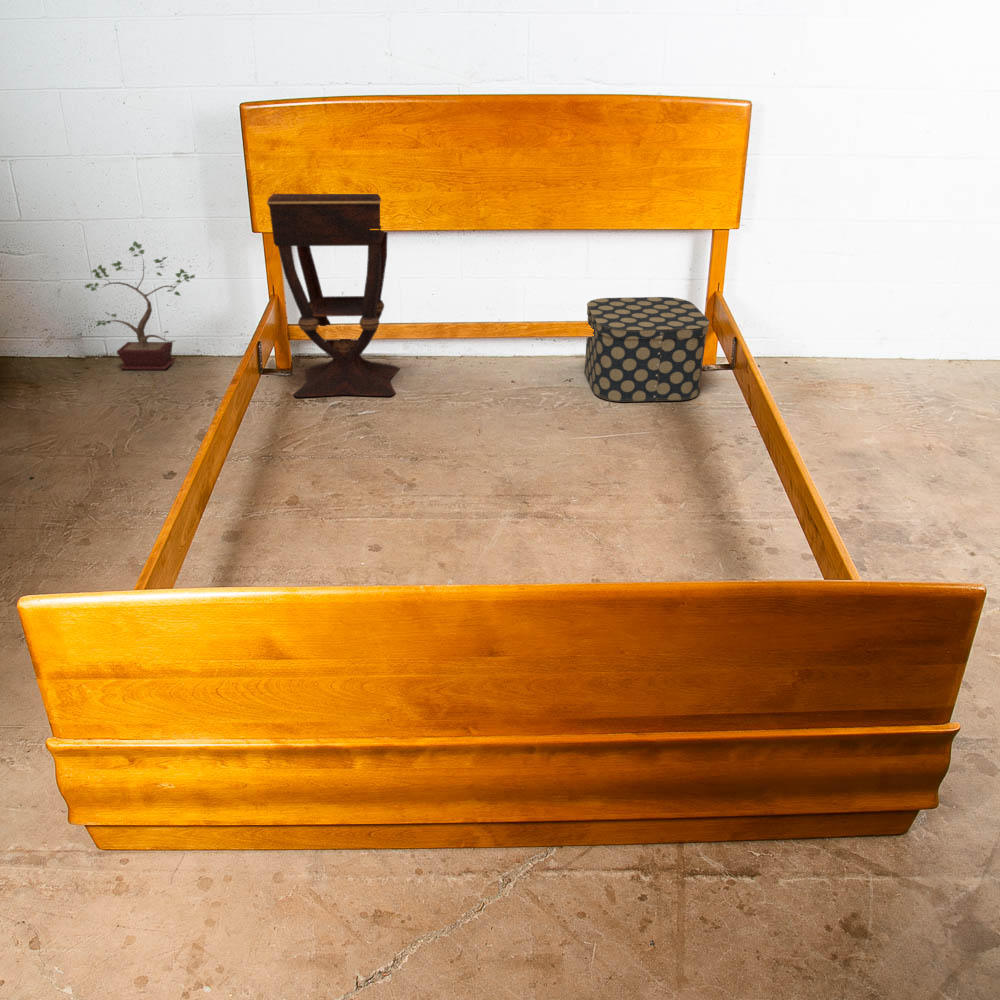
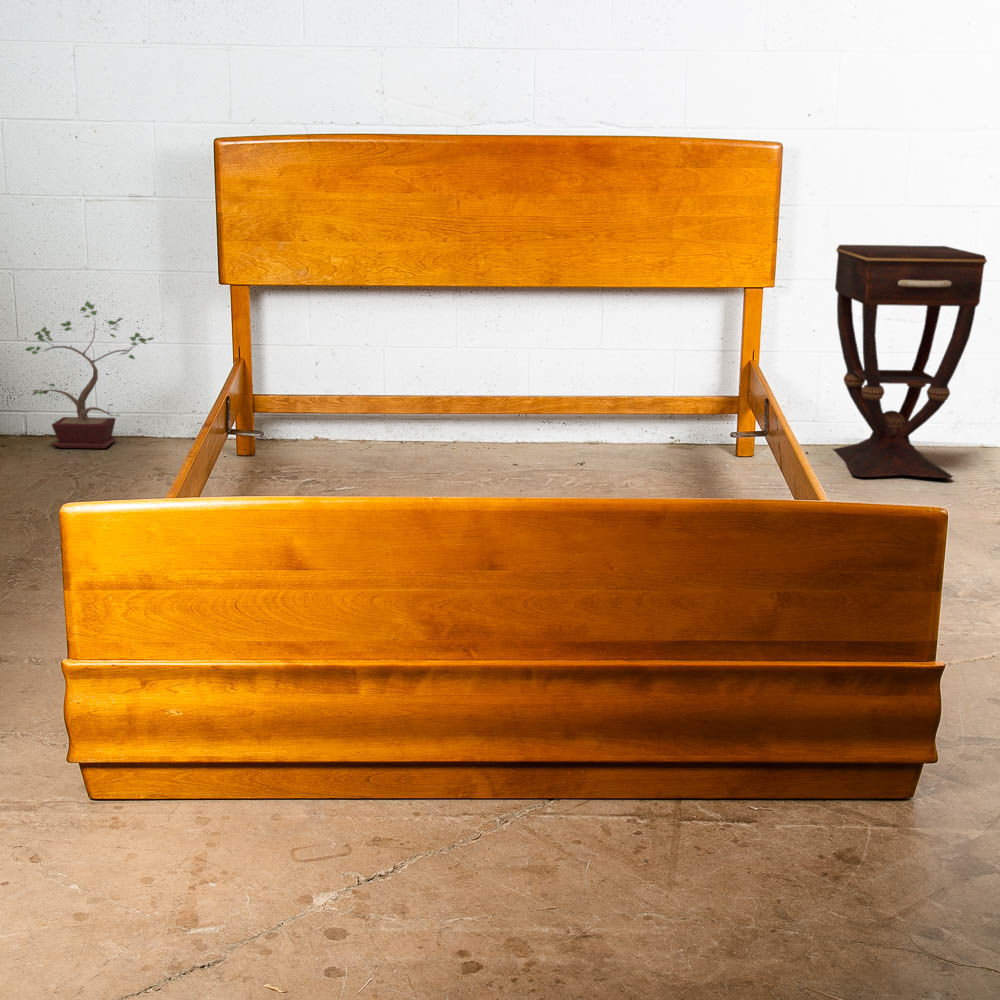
side table: present [267,194,400,397] -> present [833,245,987,478]
storage box: present [584,297,710,402] -> none [599,371,739,479]

